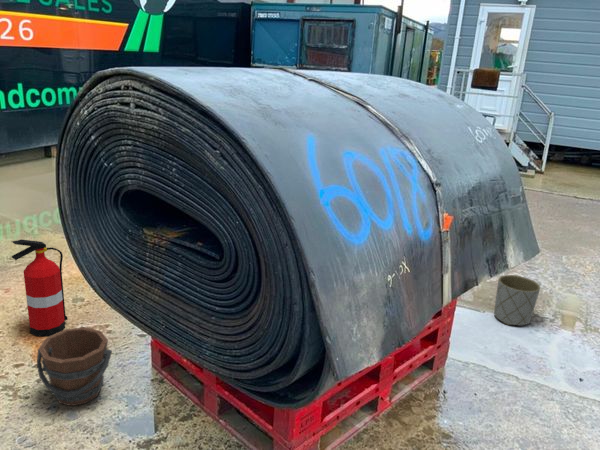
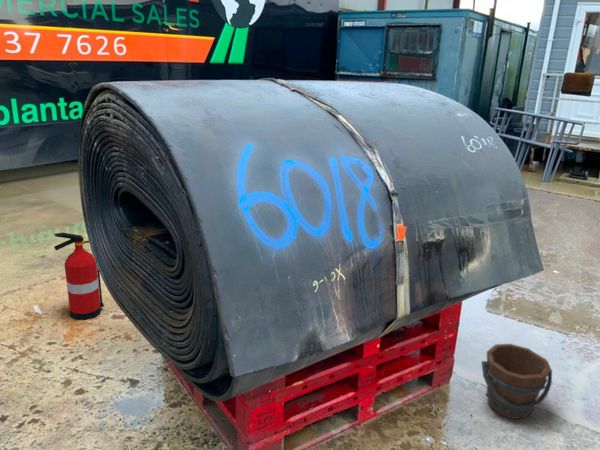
planter: present [494,275,540,325] -> none [524,294,574,349]
bucket: present [37,327,112,406] -> present [482,344,552,419]

